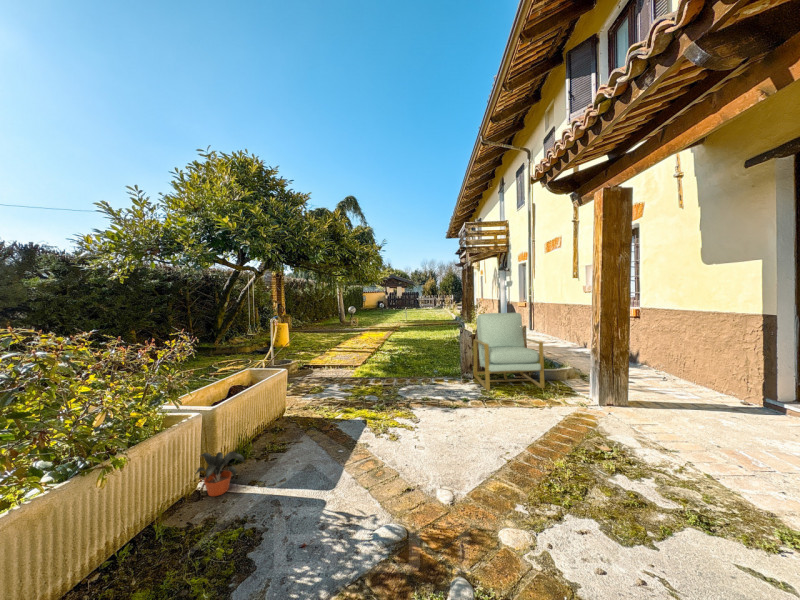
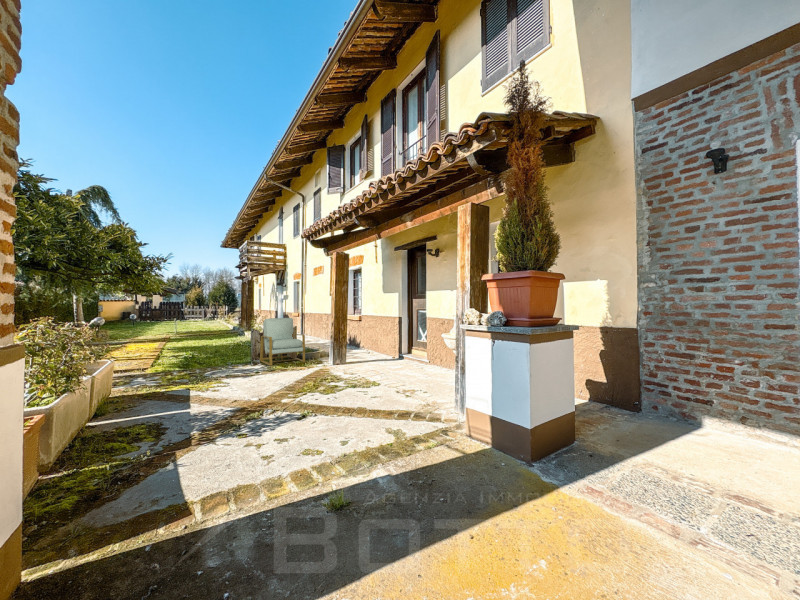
potted plant: present [195,451,245,496] -> none [100,393,137,416]

